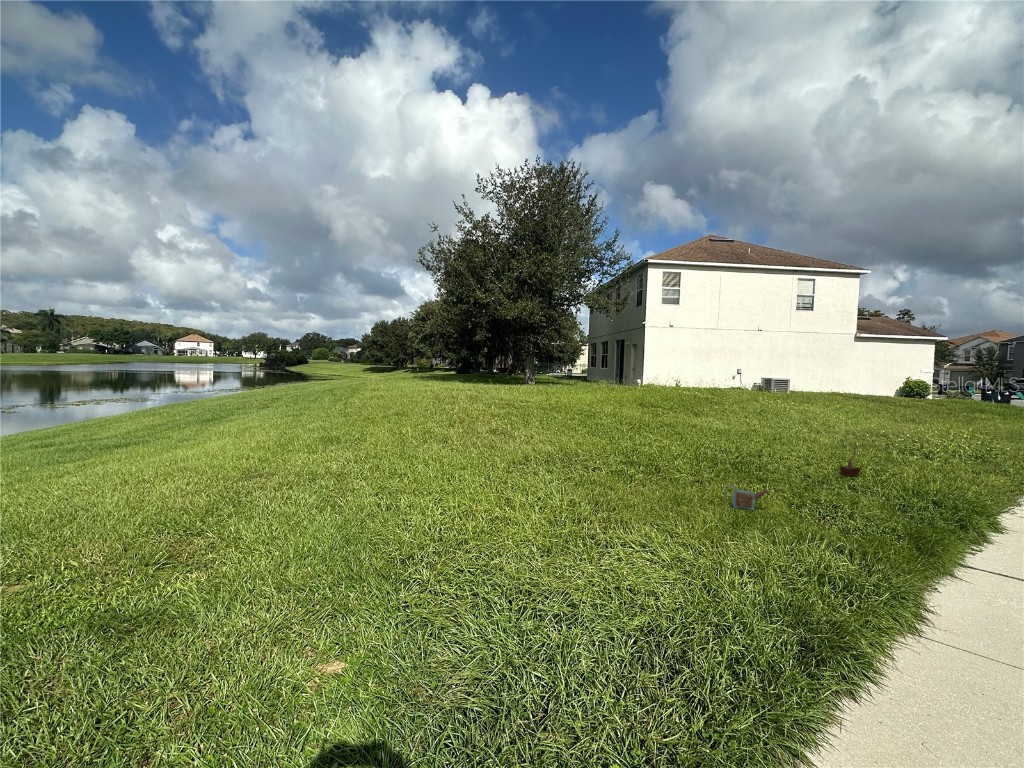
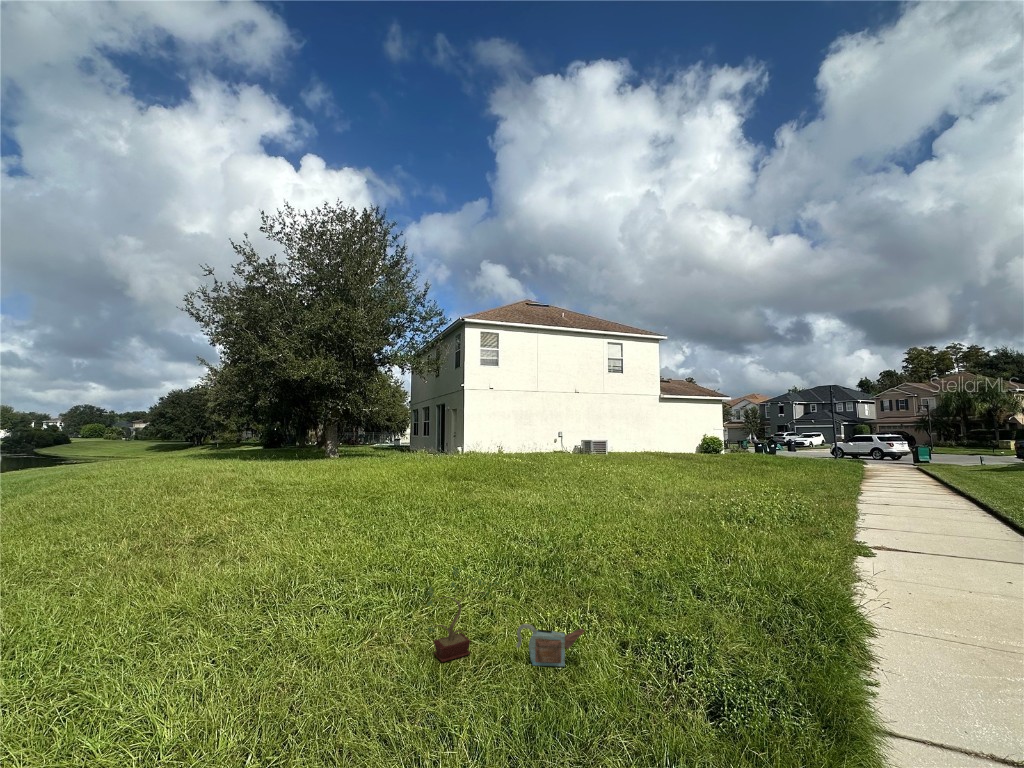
potted plant: present [839,432,873,476] -> present [427,567,500,662]

